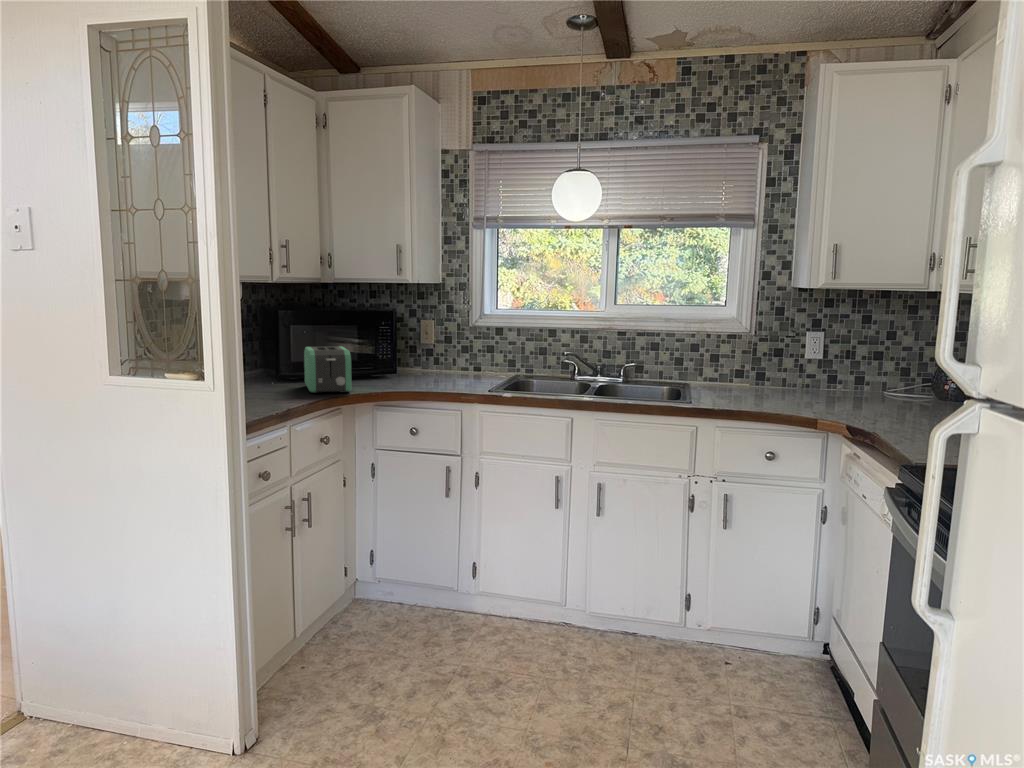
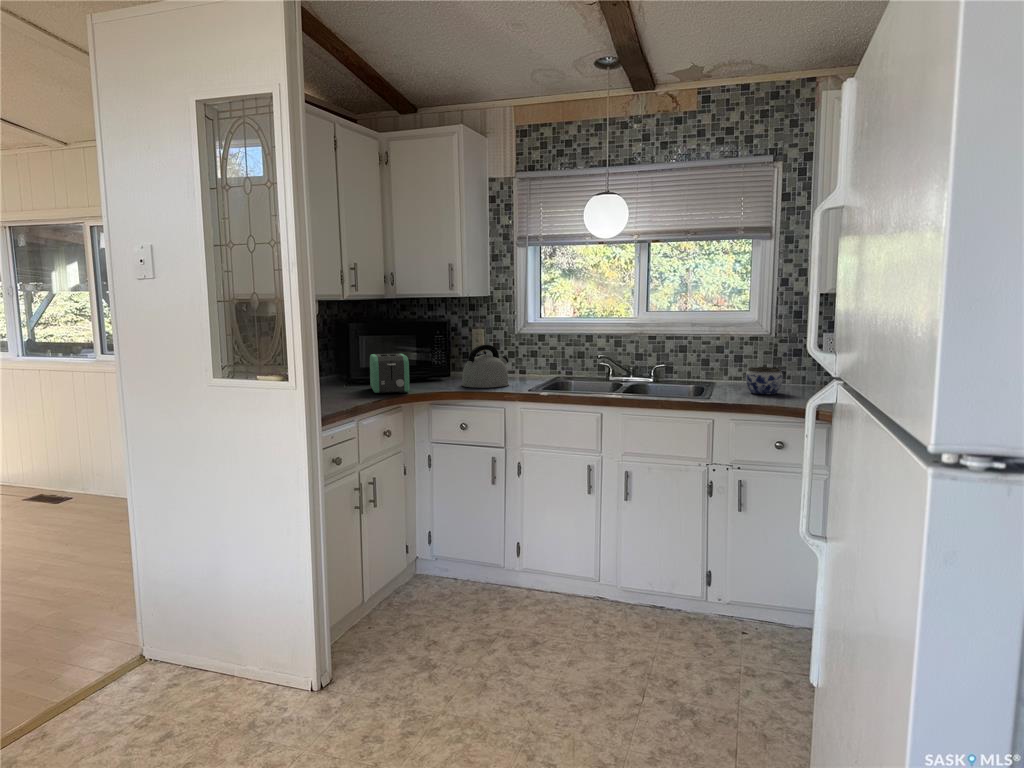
kettle: none [411,338,464,387] -> present [462,345,509,388]
jar: none [728,367,768,398] -> present [746,367,783,394]

